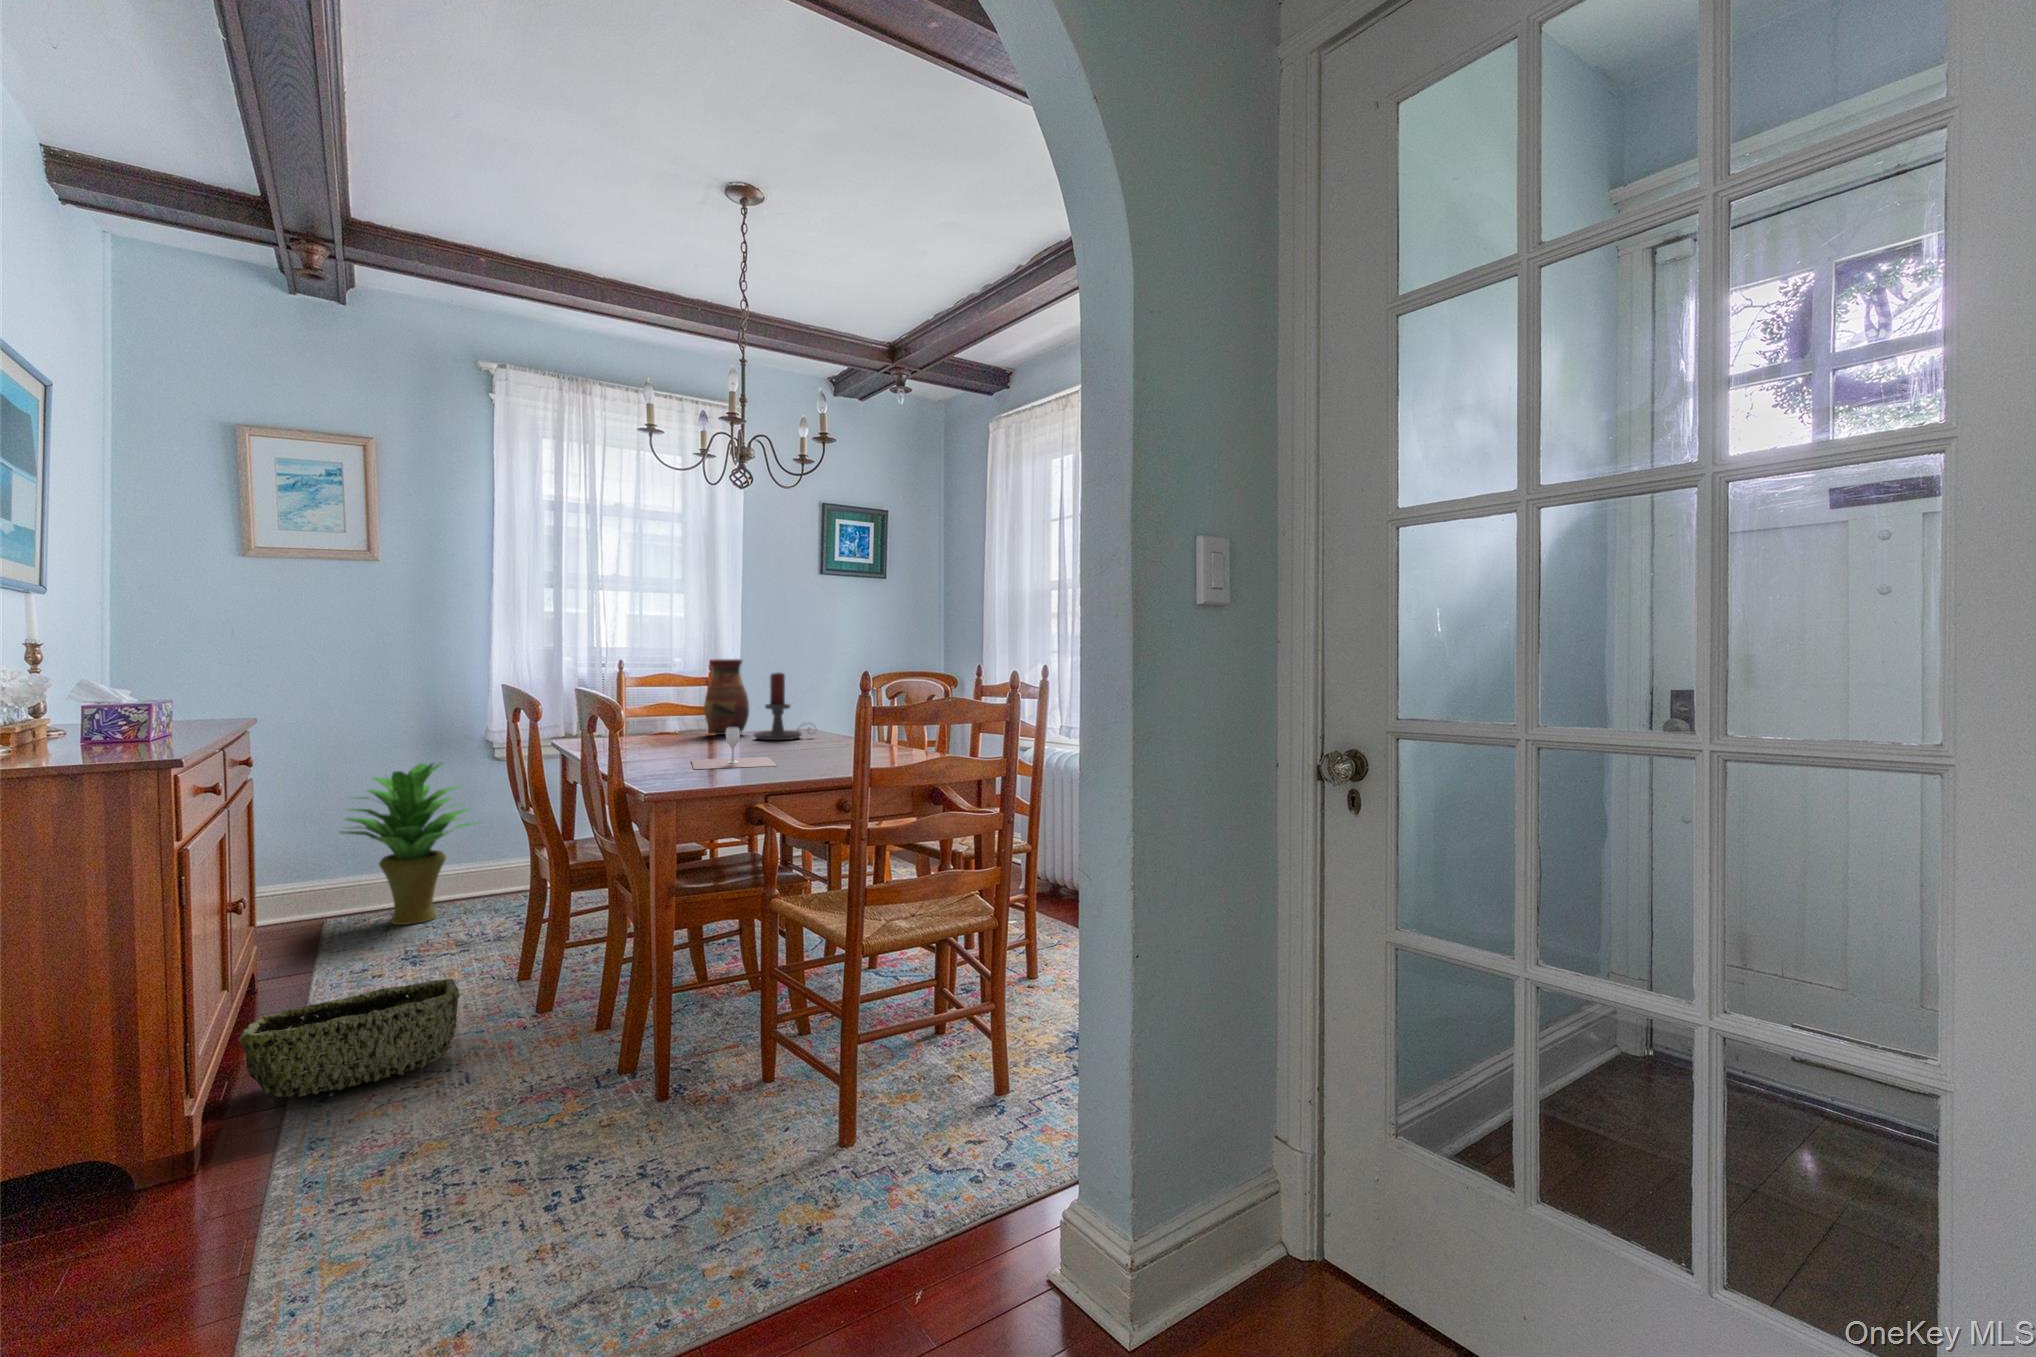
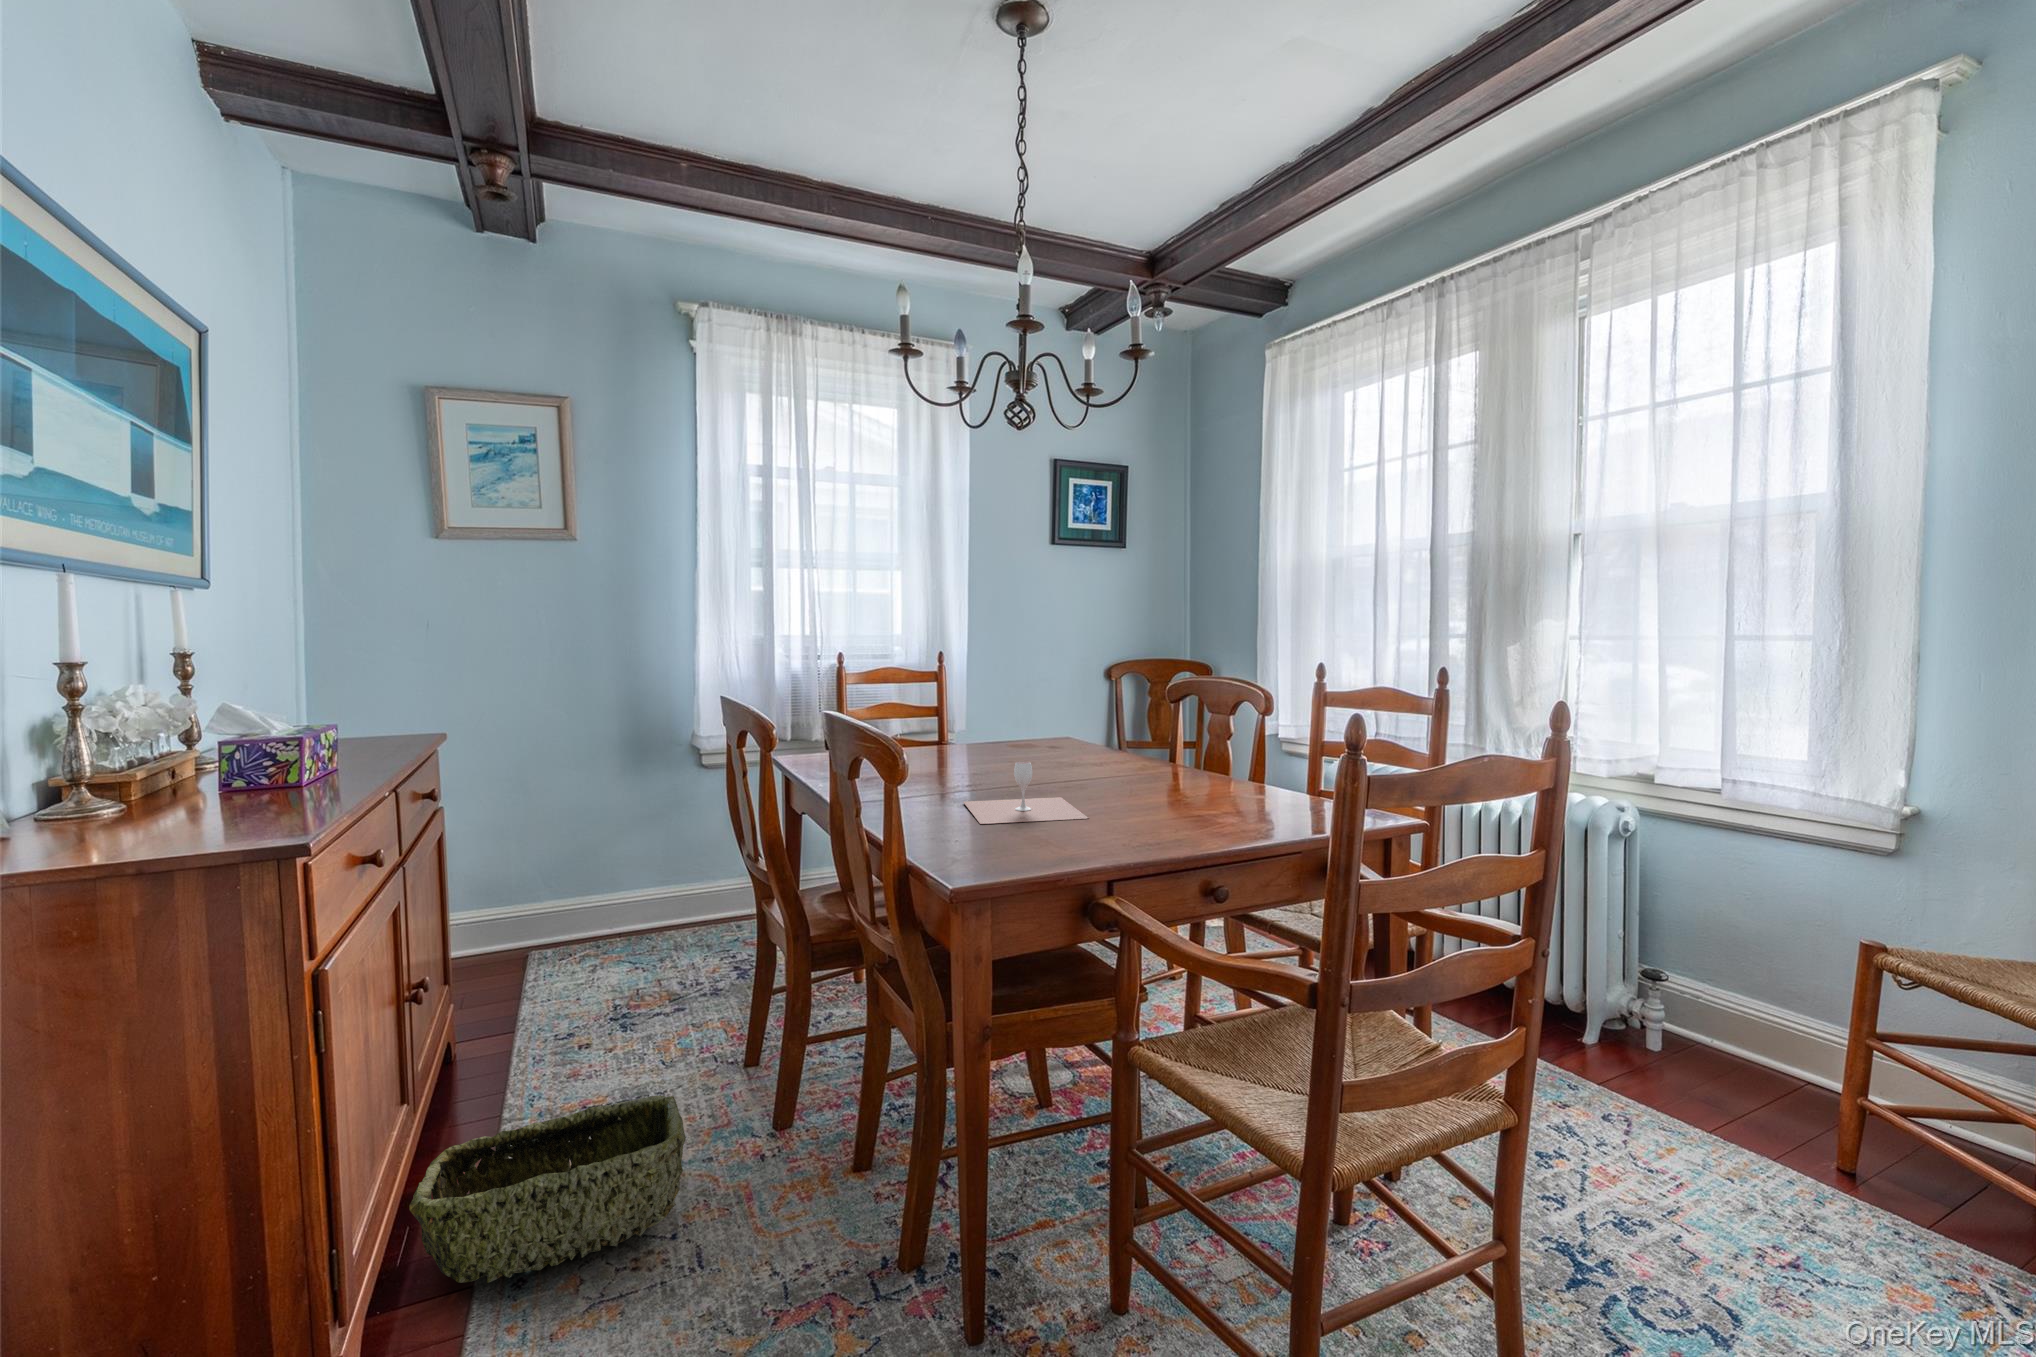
vase: present [704,659,749,735] -> none [943,653,997,748]
candle holder: present [754,673,802,740] -> none [1009,671,1086,759]
potted plant: present [343,763,477,925] -> none [540,775,693,965]

